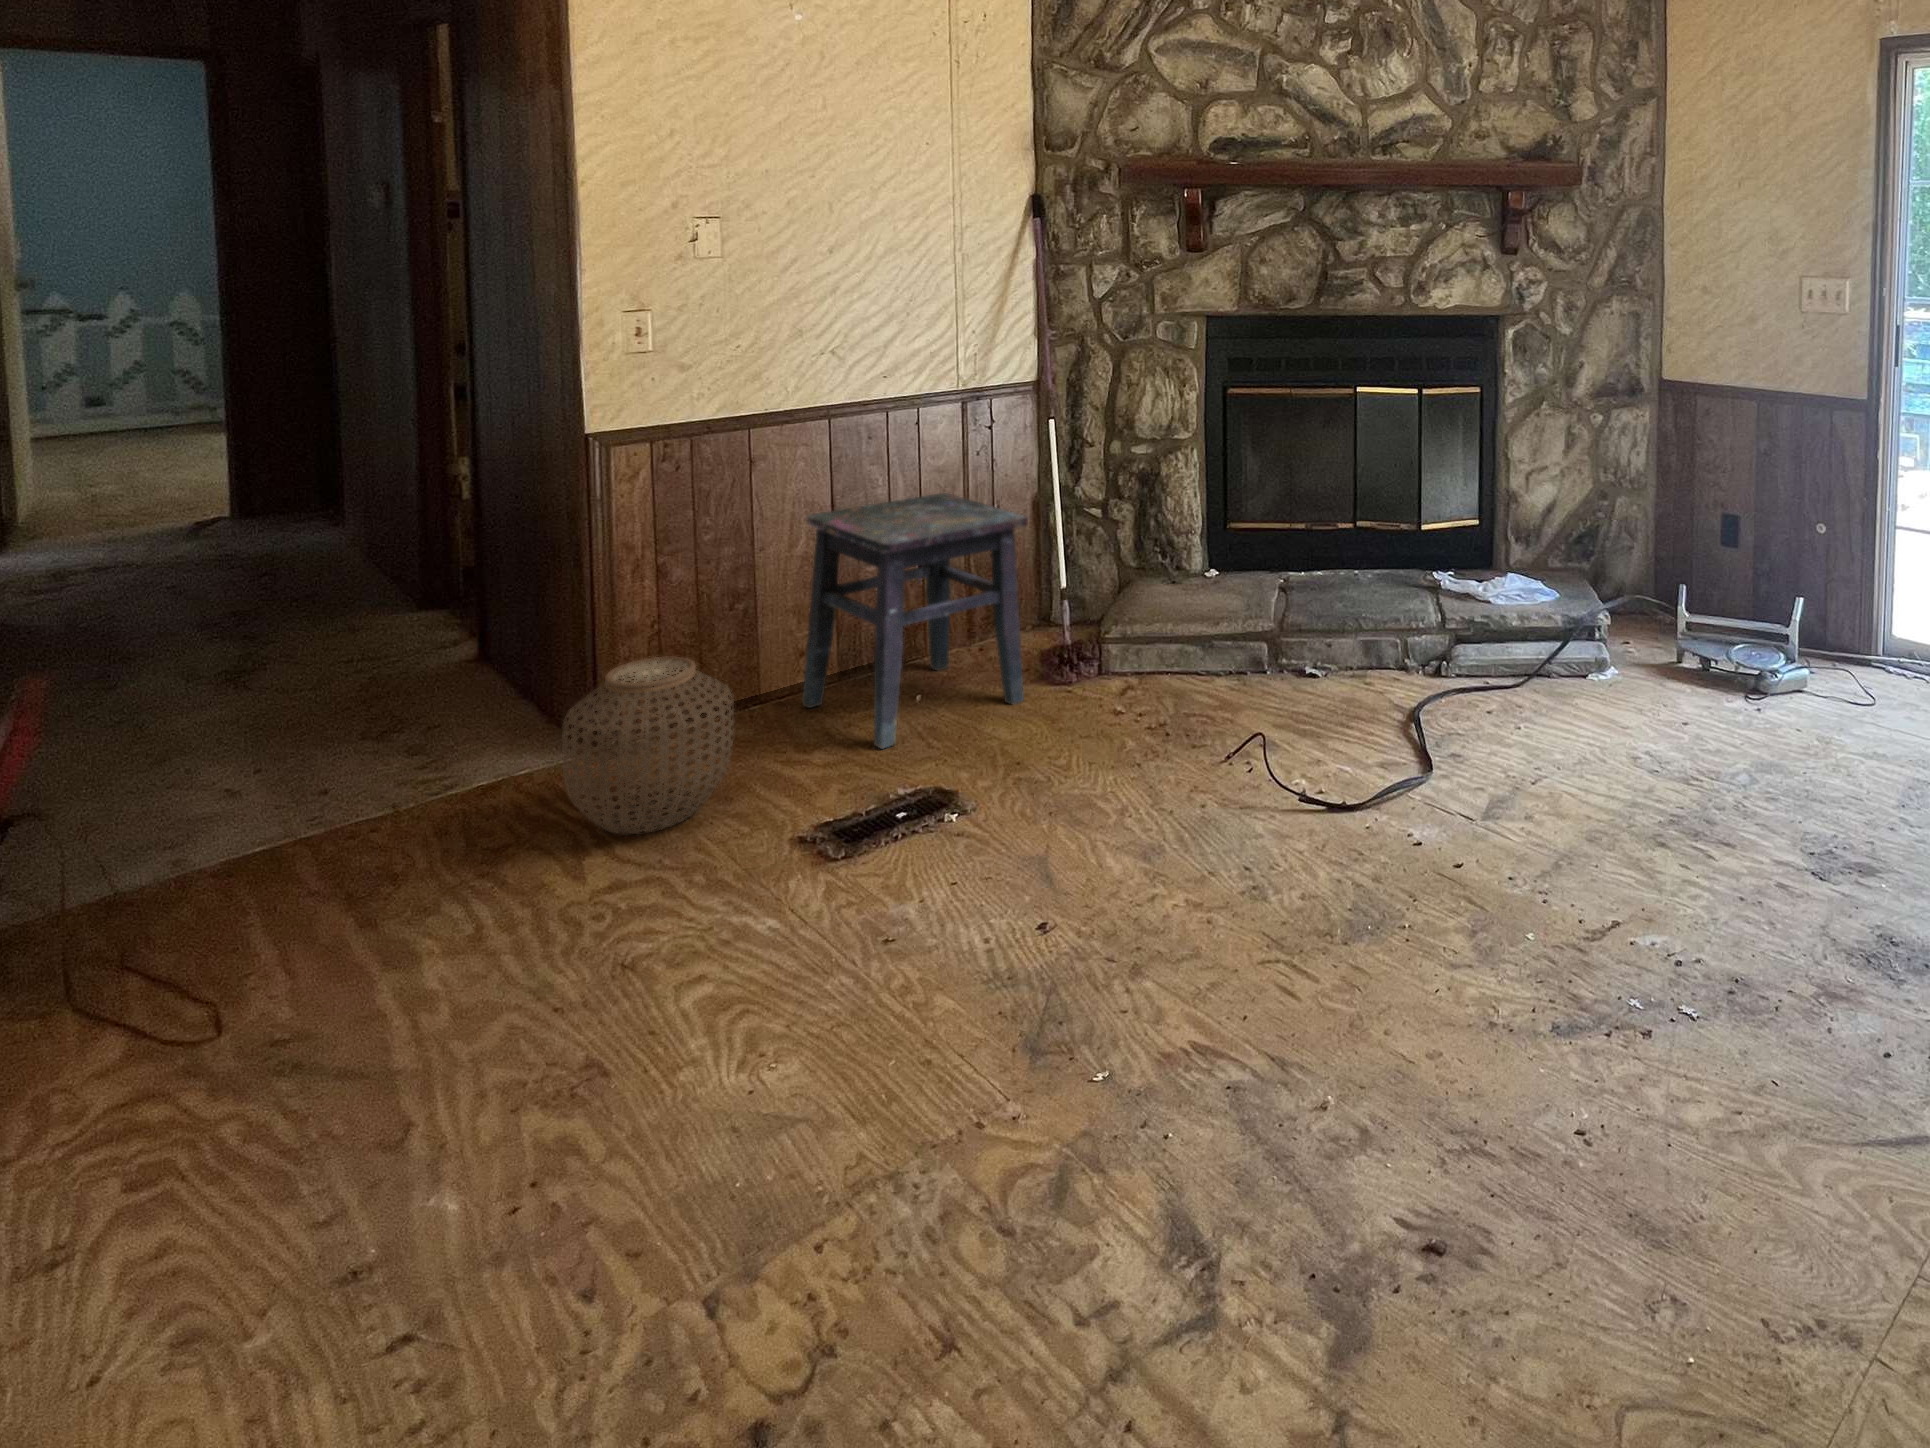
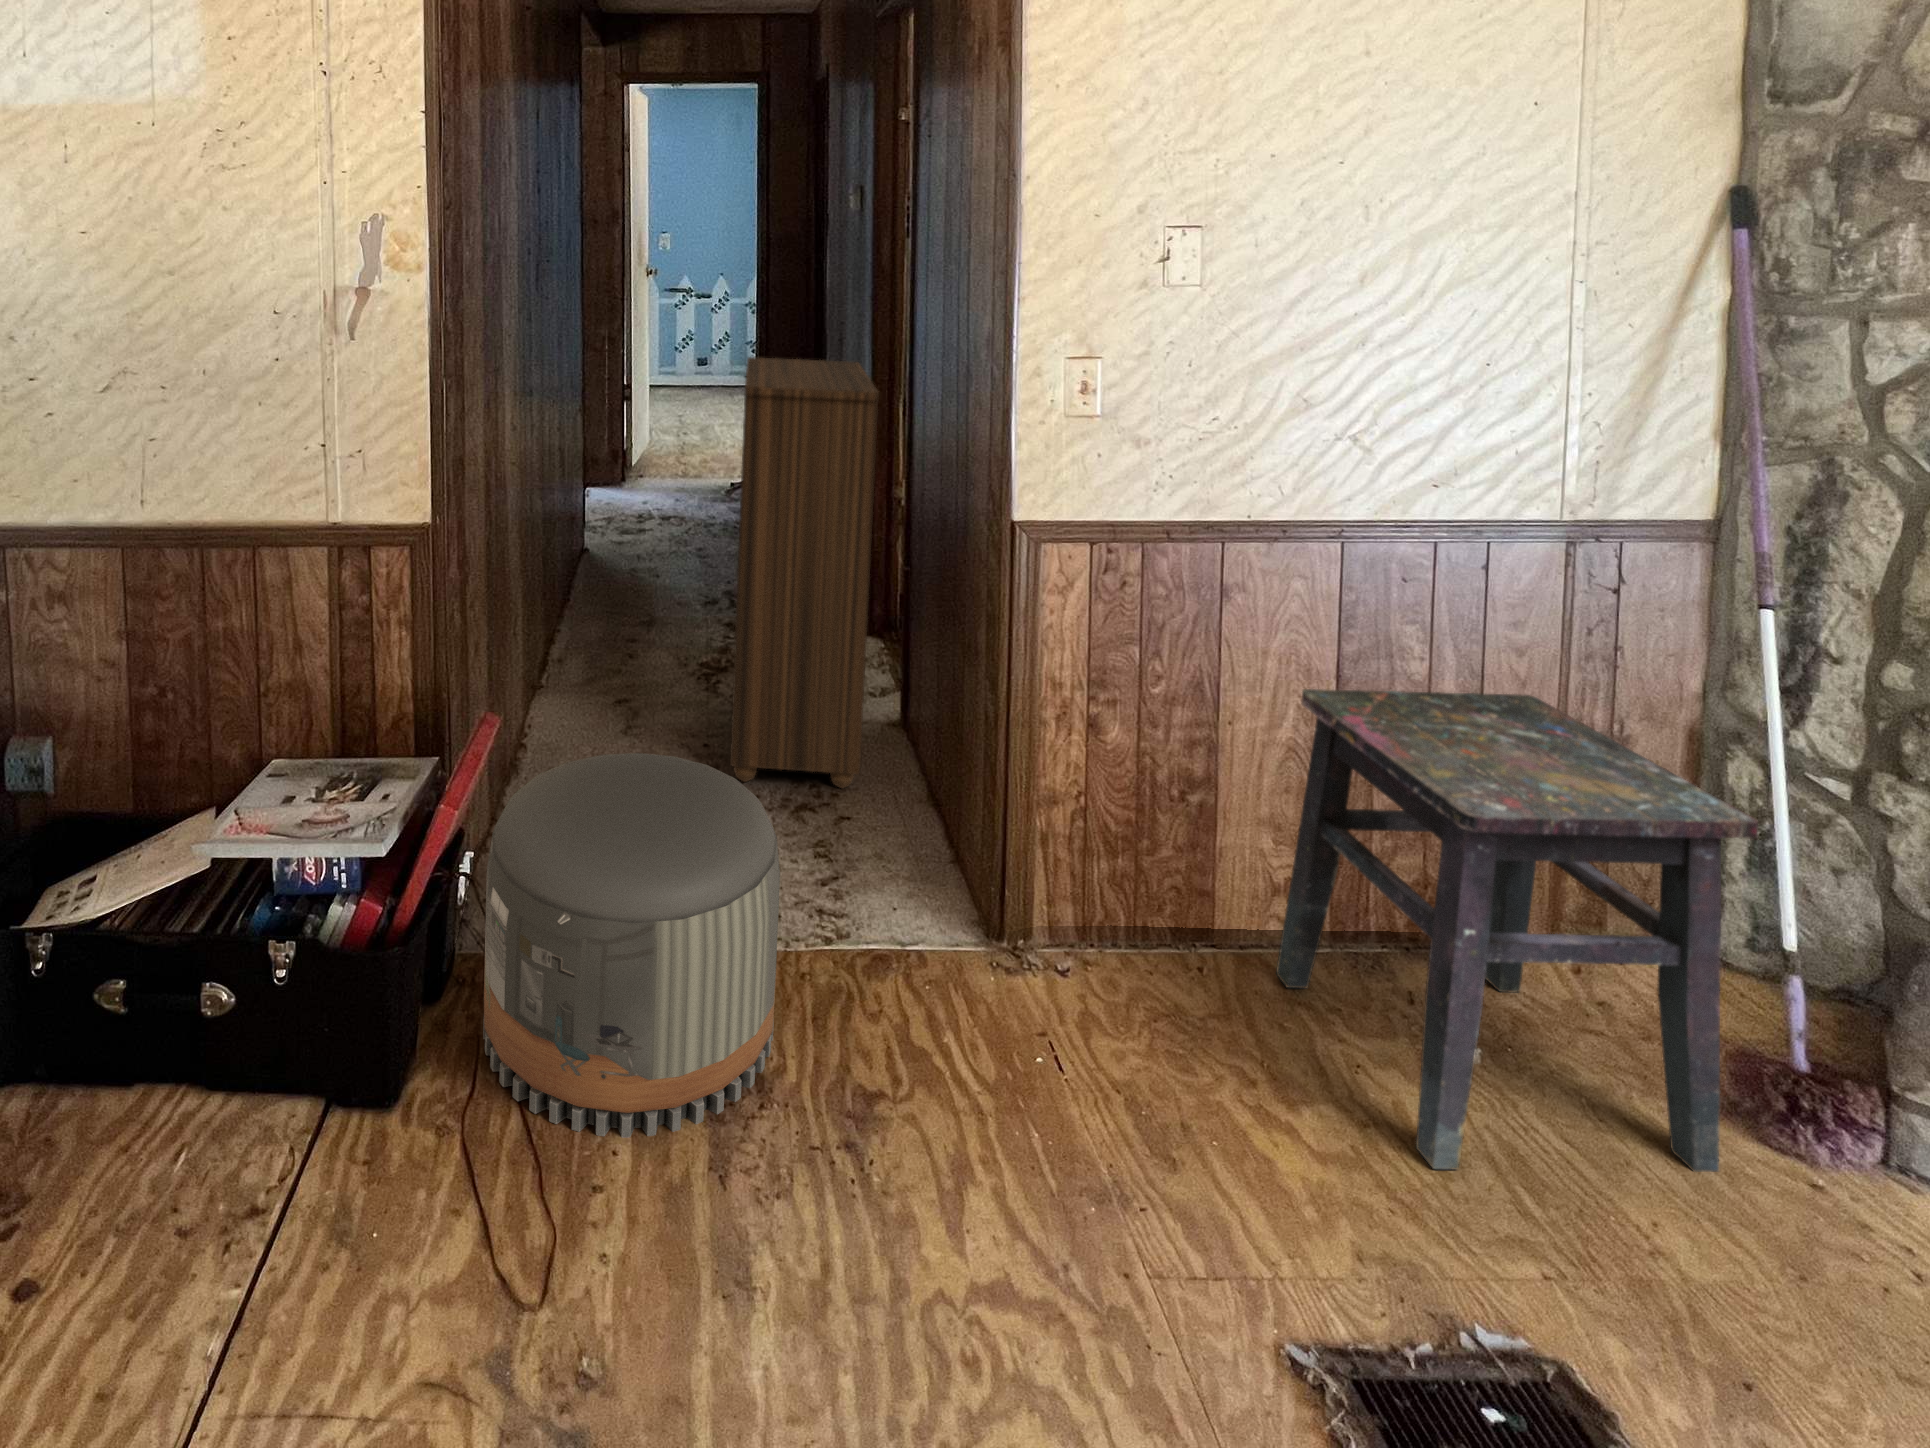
bookshelf: none [265,342,444,742] -> present [730,357,879,788]
woven basket: present [563,657,734,834] -> none [960,883,1196,1180]
pouf: none [35,682,390,983] -> present [483,753,780,1138]

